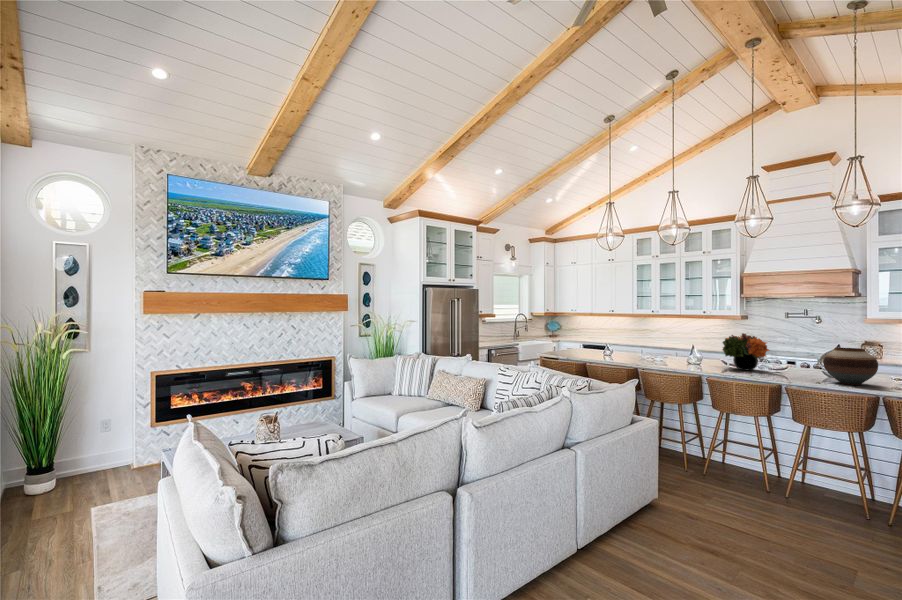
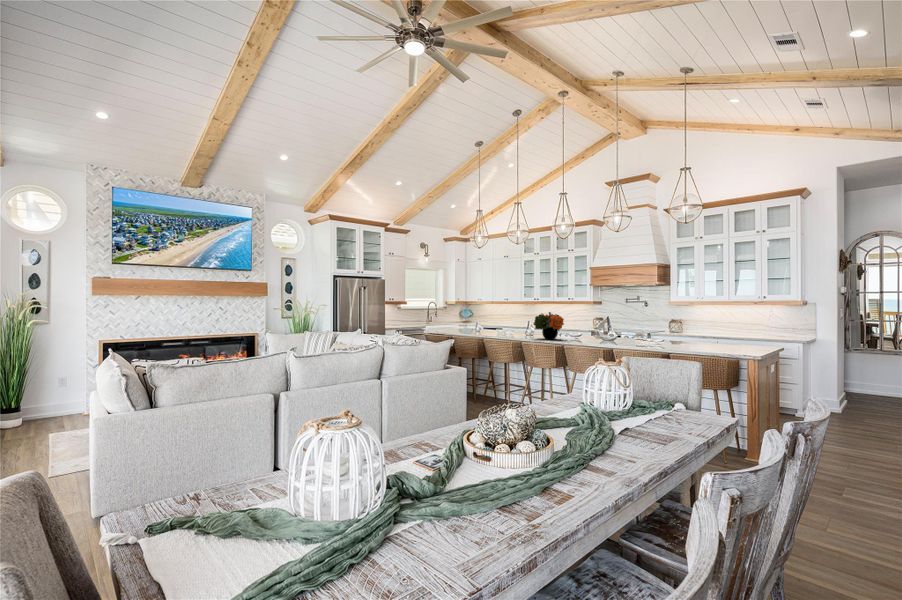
vase: present [823,348,878,385] -> none [583,320,613,345]

